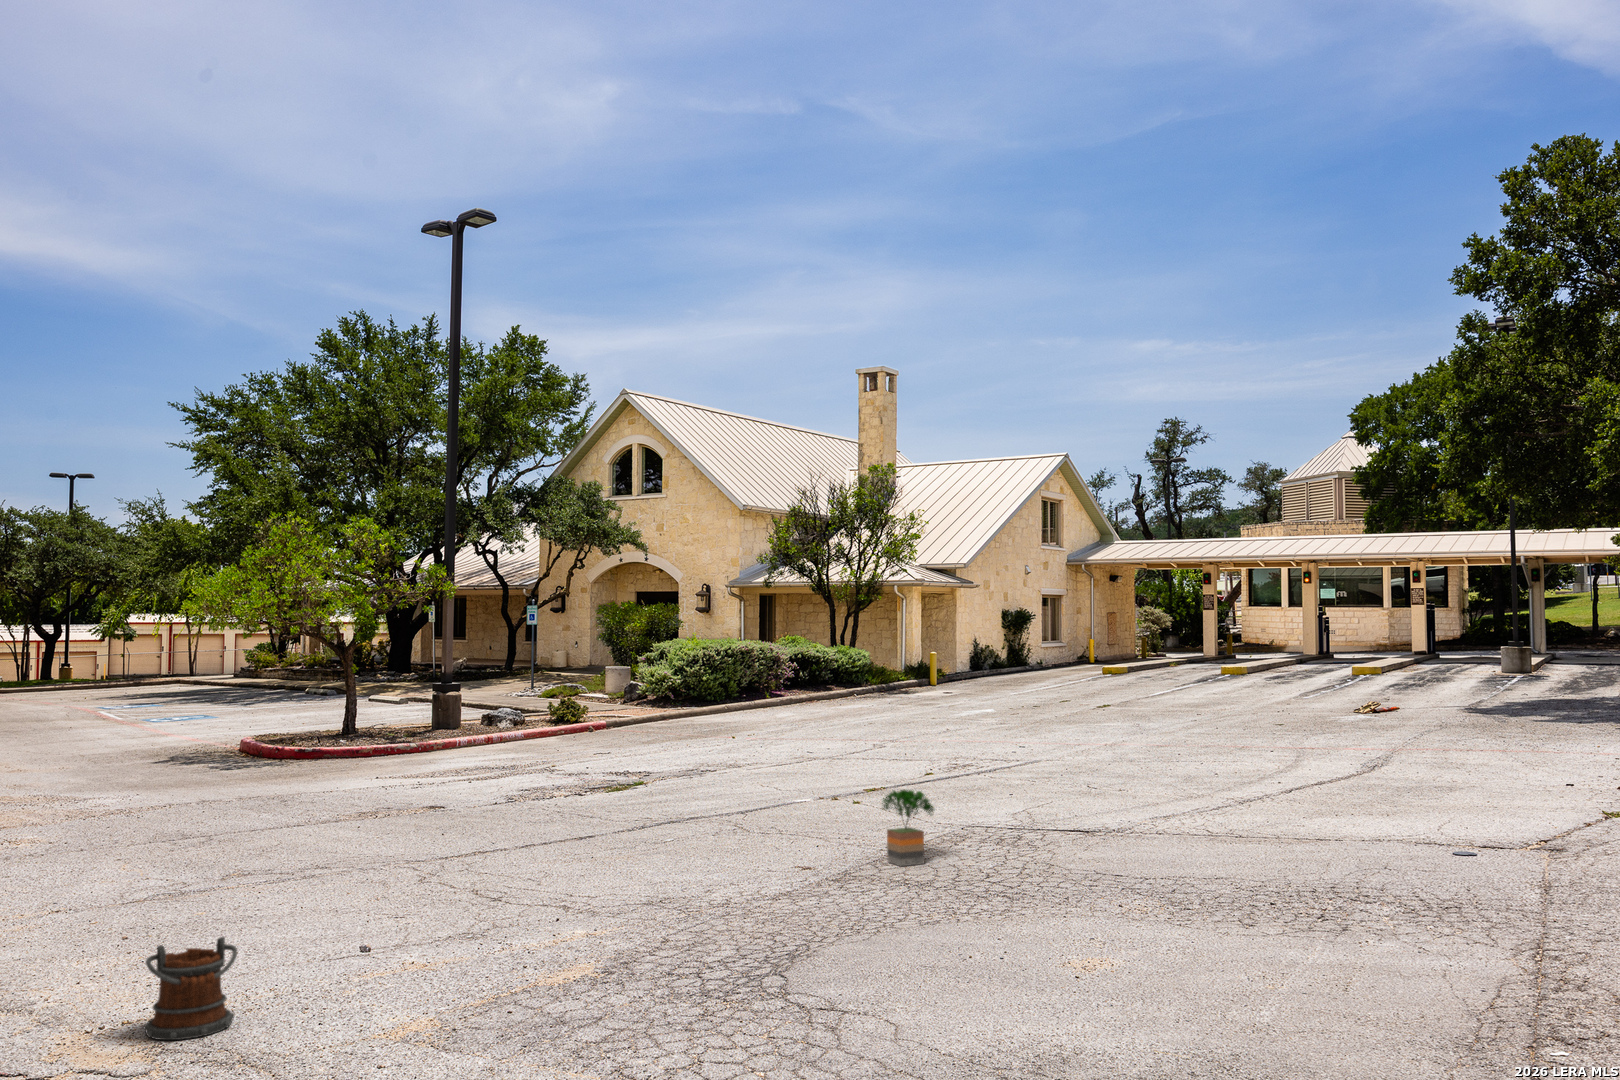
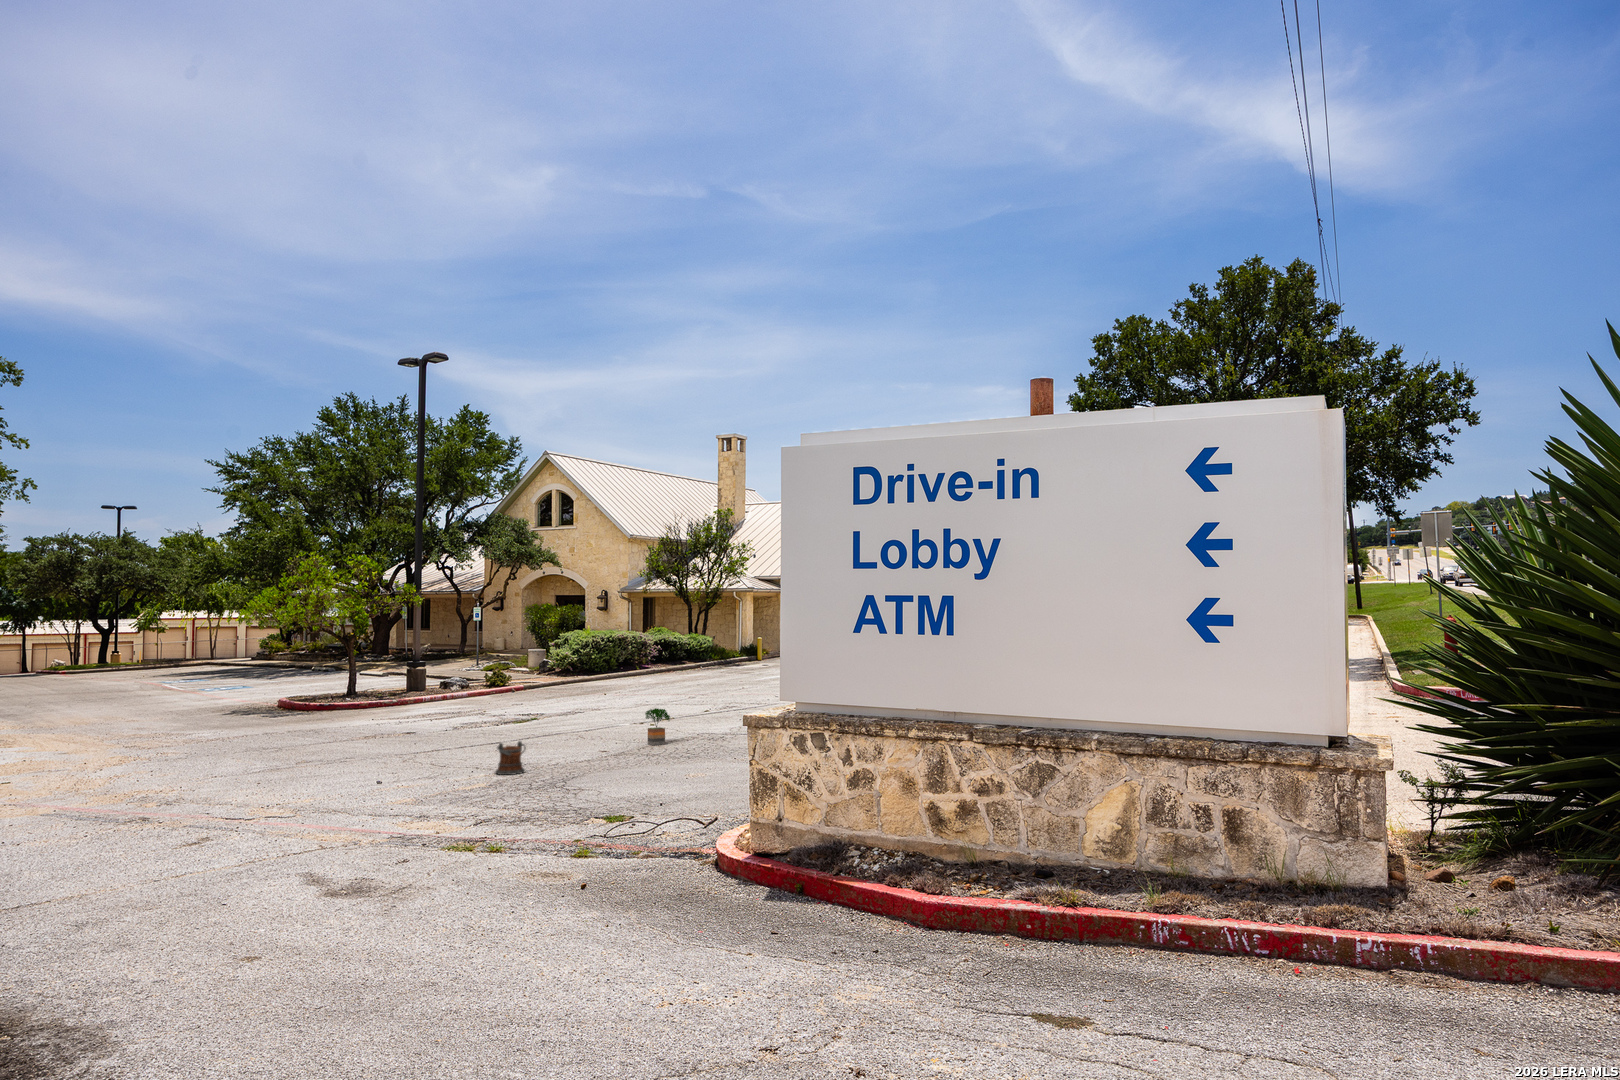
bucket: present [144,937,237,1040] -> present [495,741,526,775]

